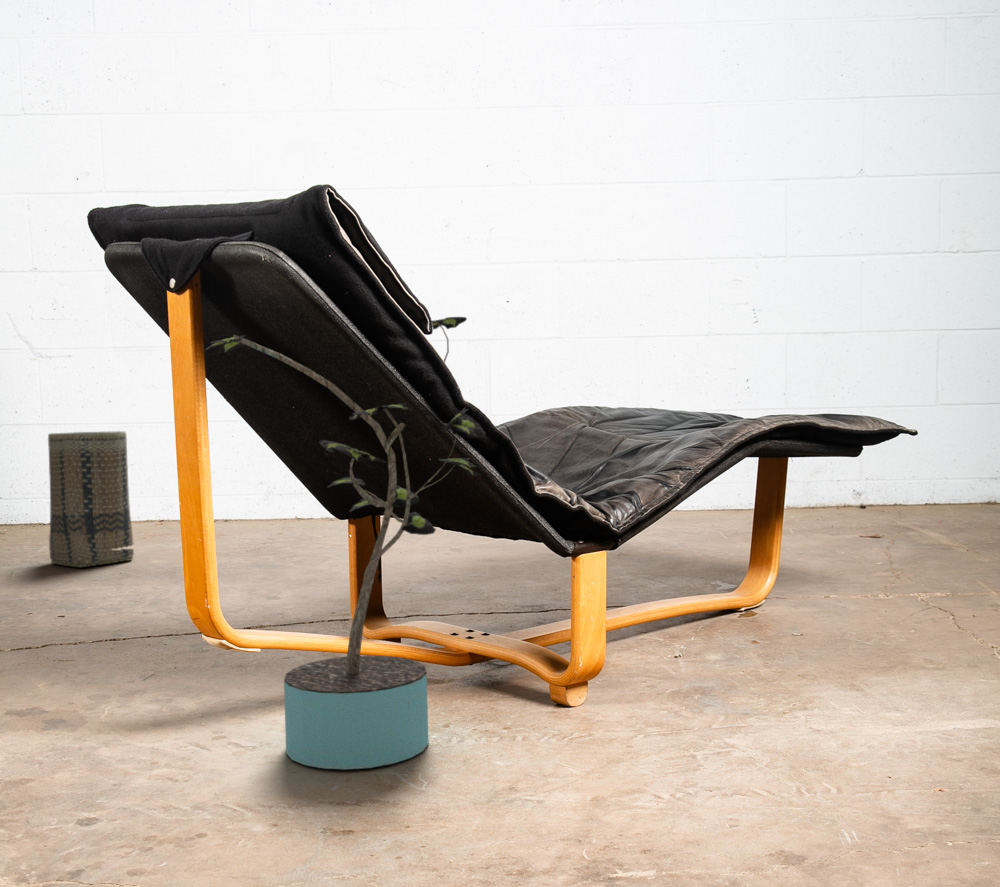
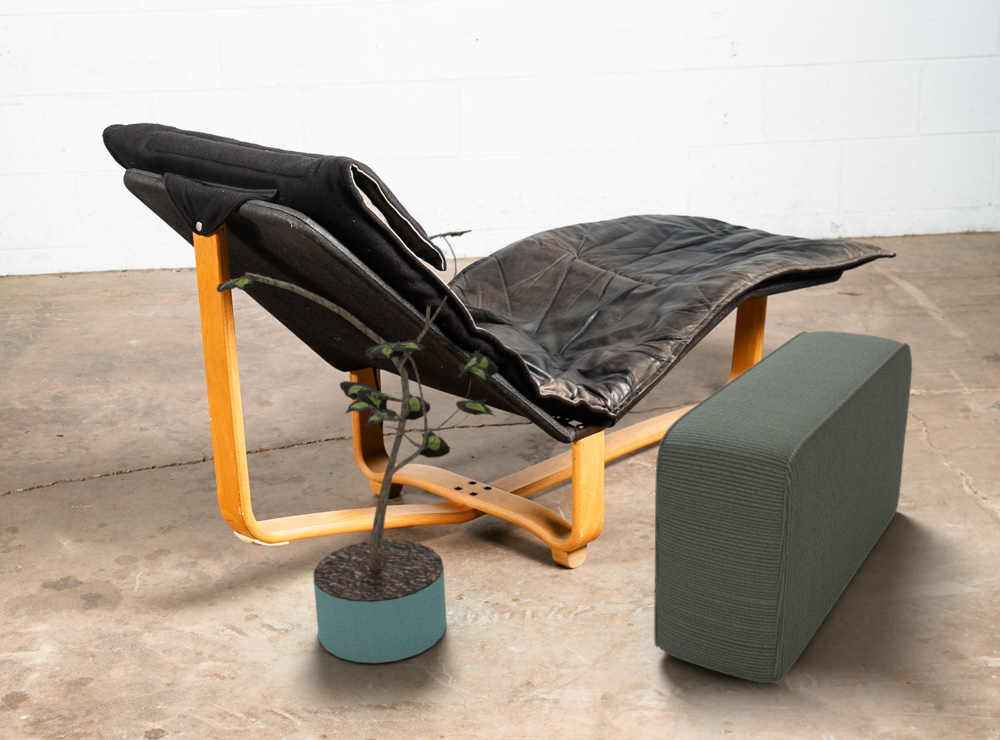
basket: present [48,431,134,567] -> none [24,223,123,364]
pouf: none [653,469,937,785] -> present [654,331,912,683]

